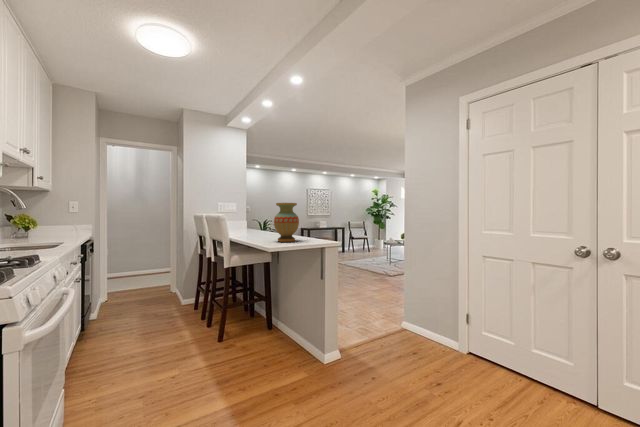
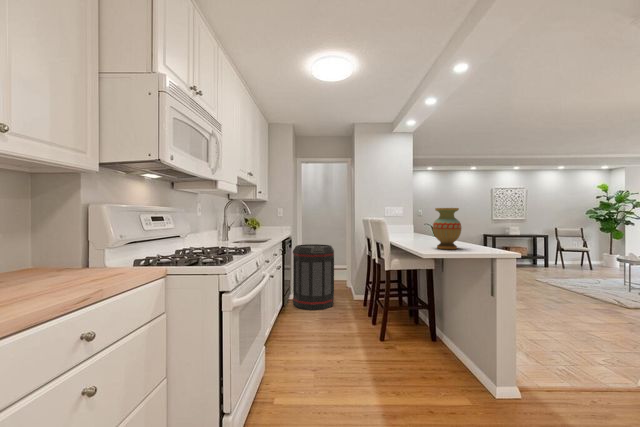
trash can: none [97,246,157,328] -> present [293,244,334,310]

